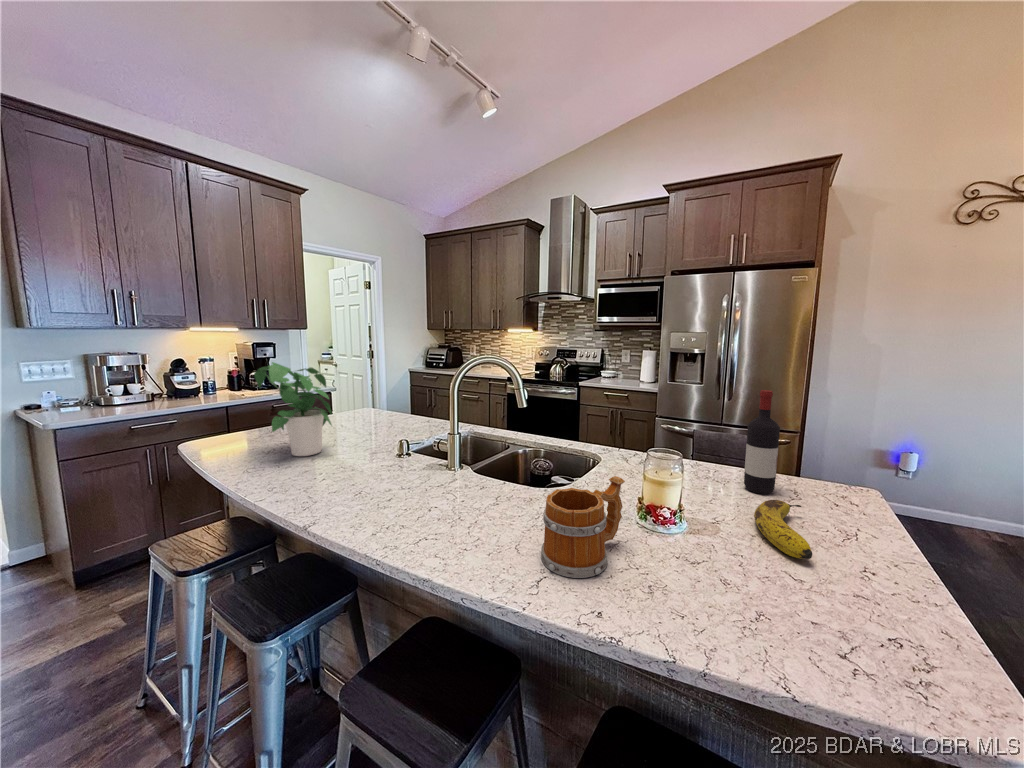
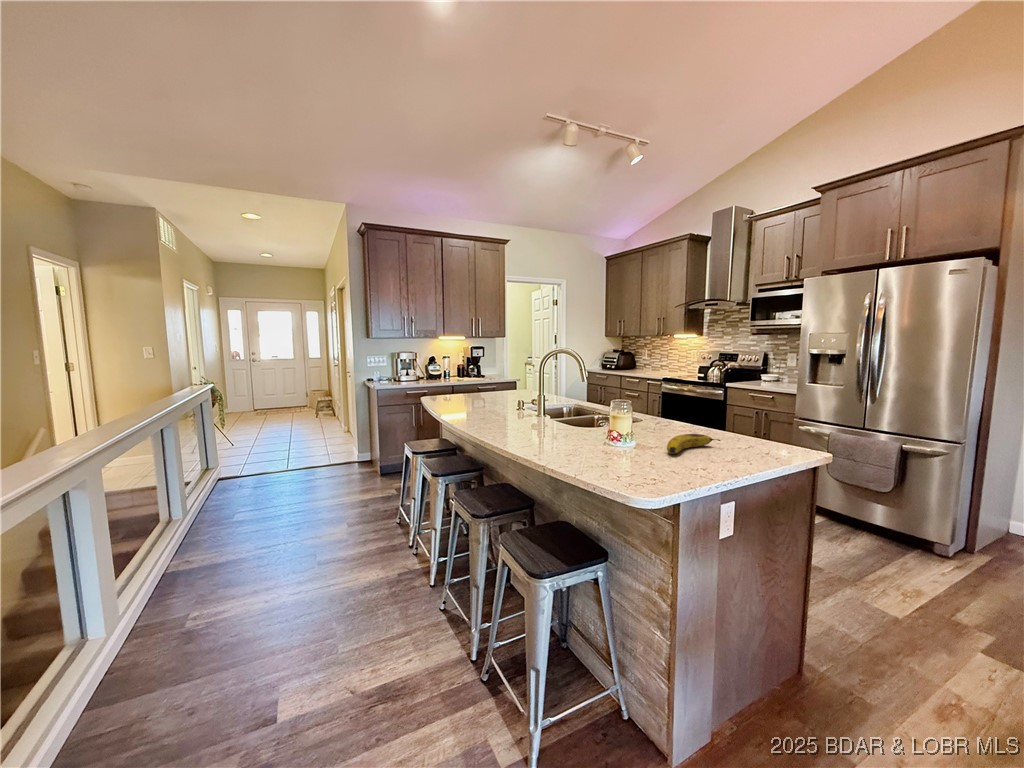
potted plant: present [254,362,332,456] -> none [454,351,490,403]
wine bottle: present [744,390,780,494] -> none [713,368,736,440]
mug: present [541,476,625,578] -> none [539,404,587,443]

